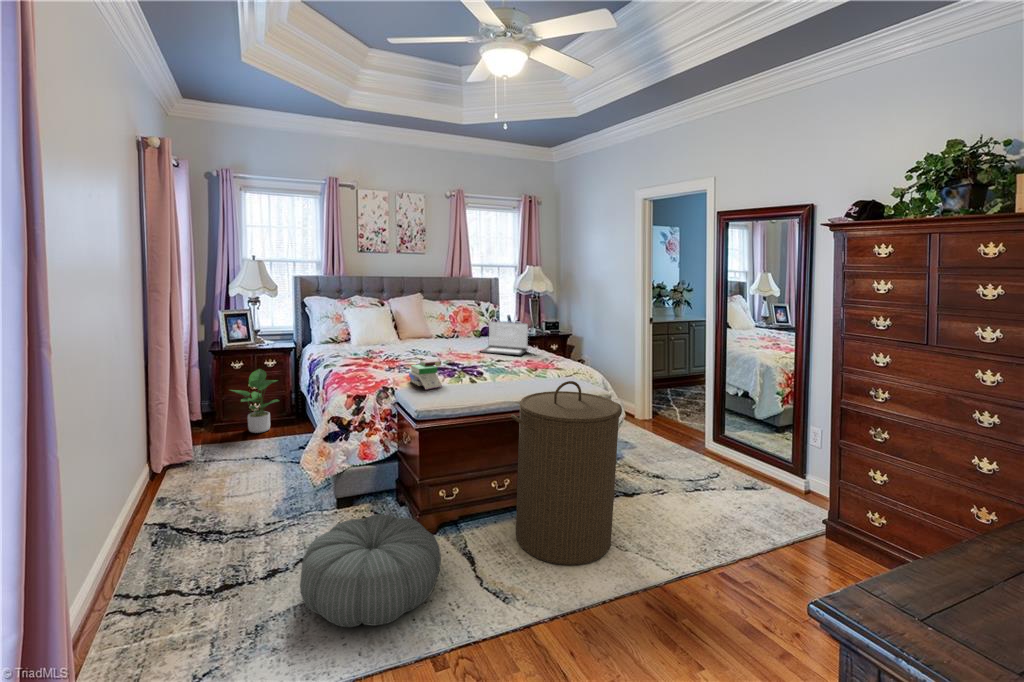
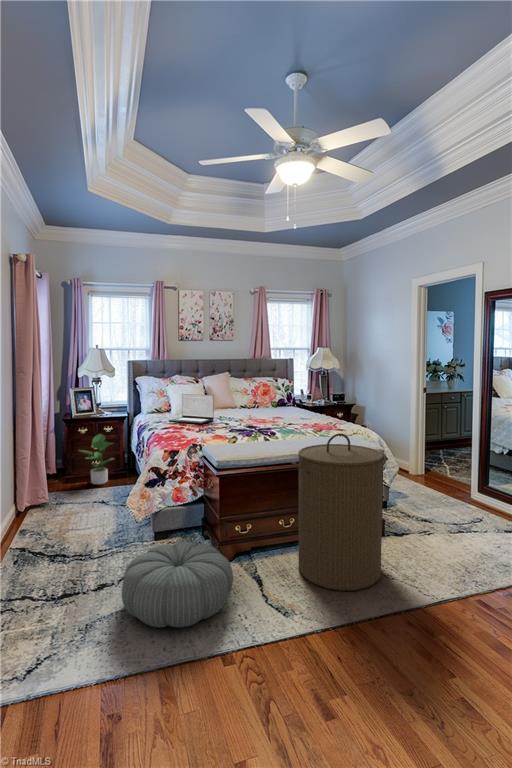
laptop: present [481,321,528,355] -> present [169,394,214,424]
book: present [409,359,442,390] -> none [212,420,238,444]

